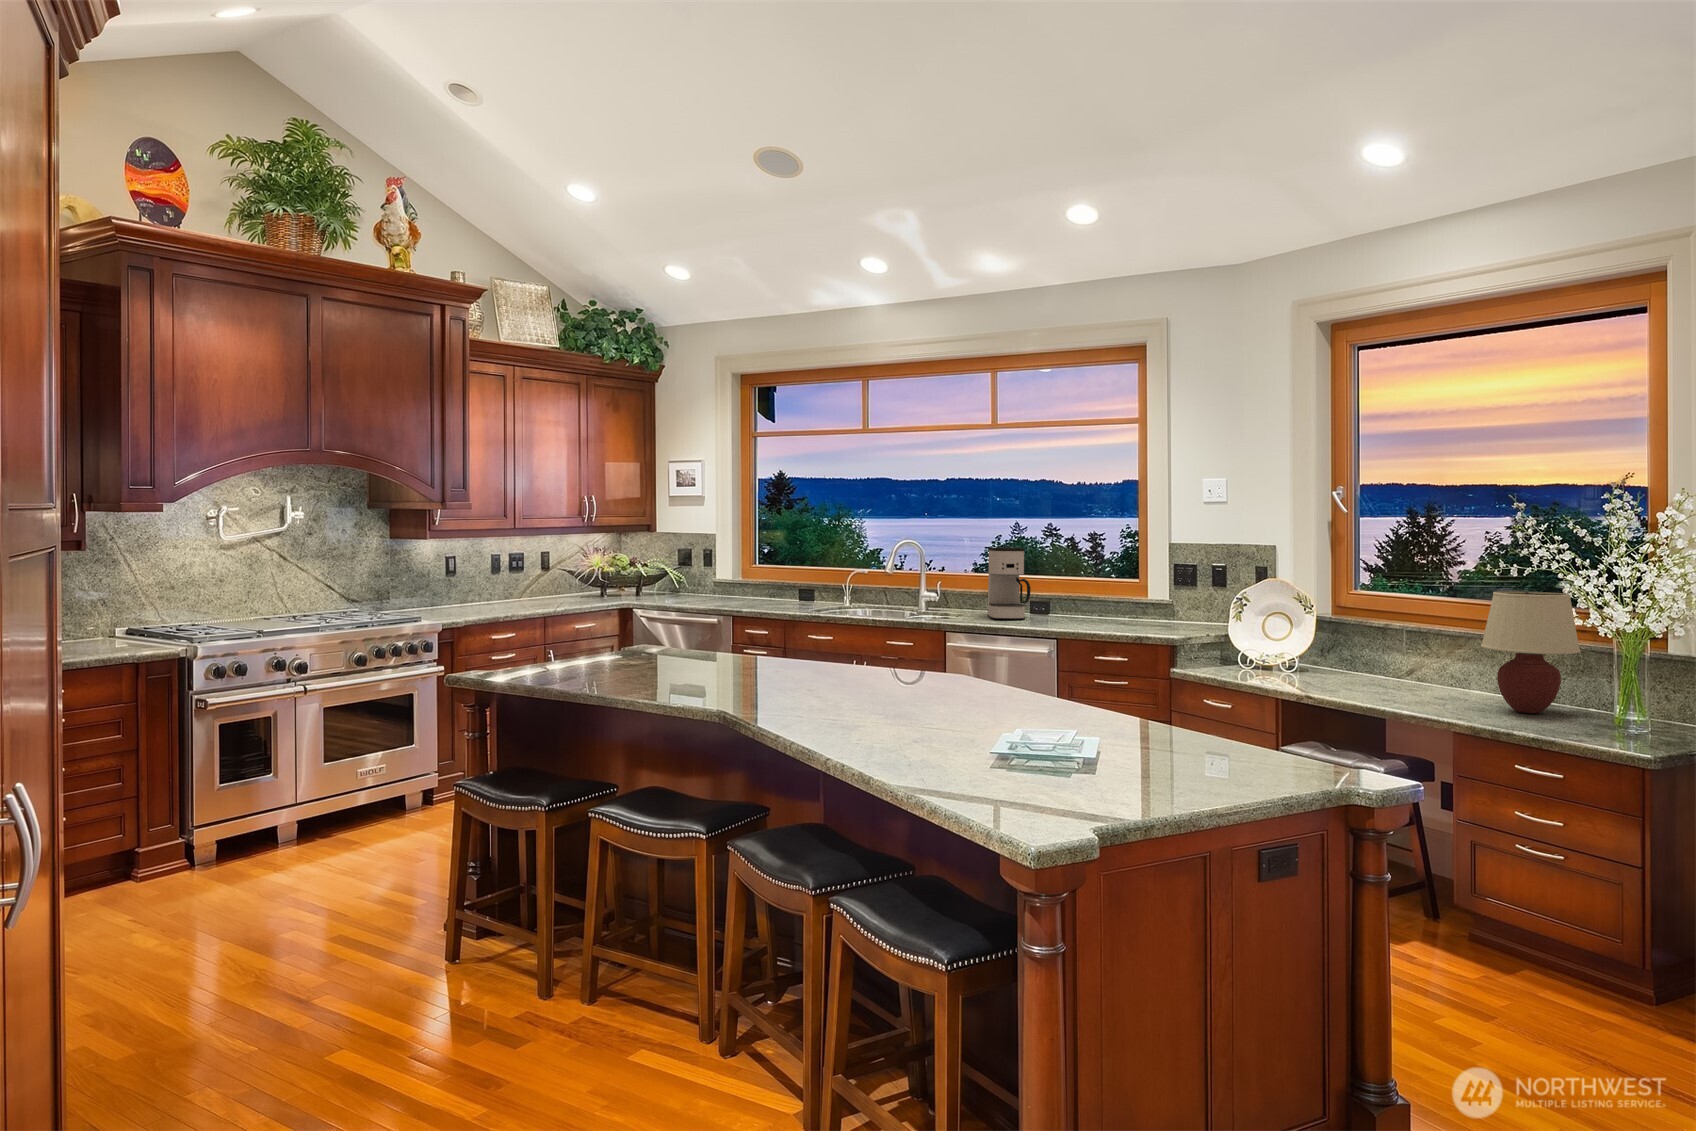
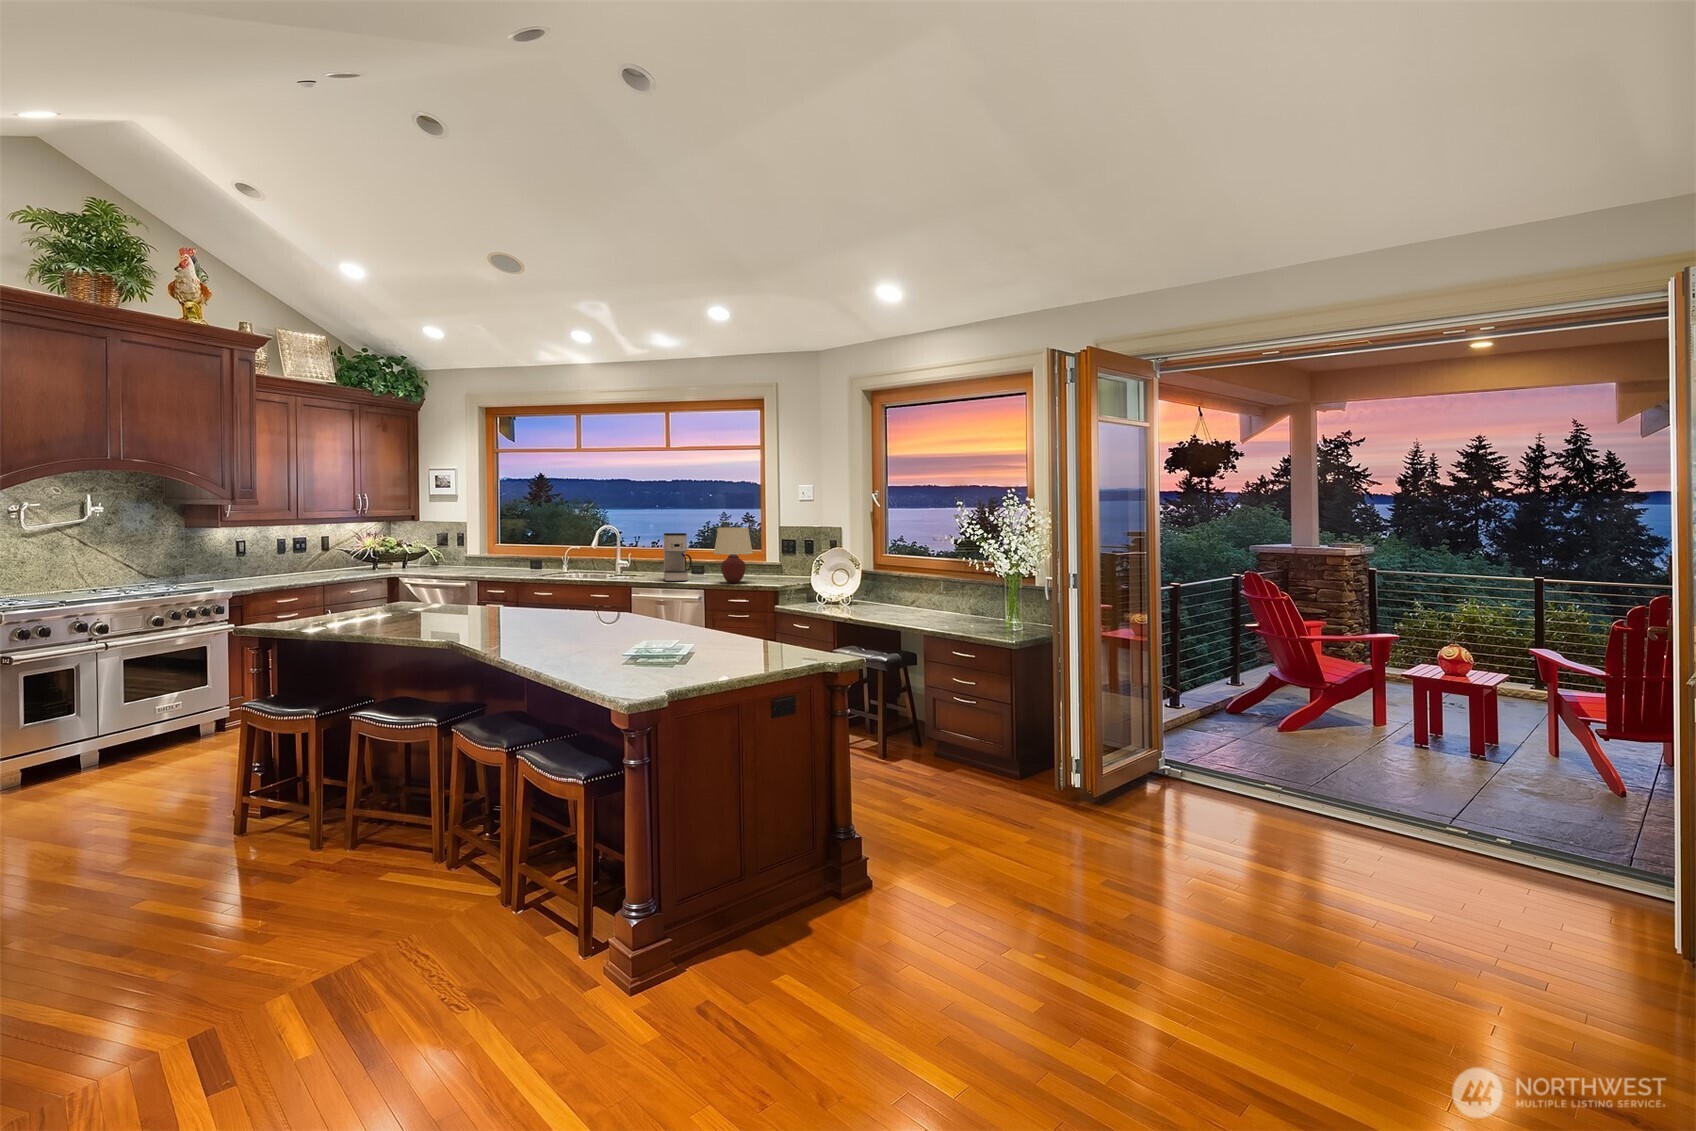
table lamp: present [1481,591,1581,713] -> present [714,528,753,583]

